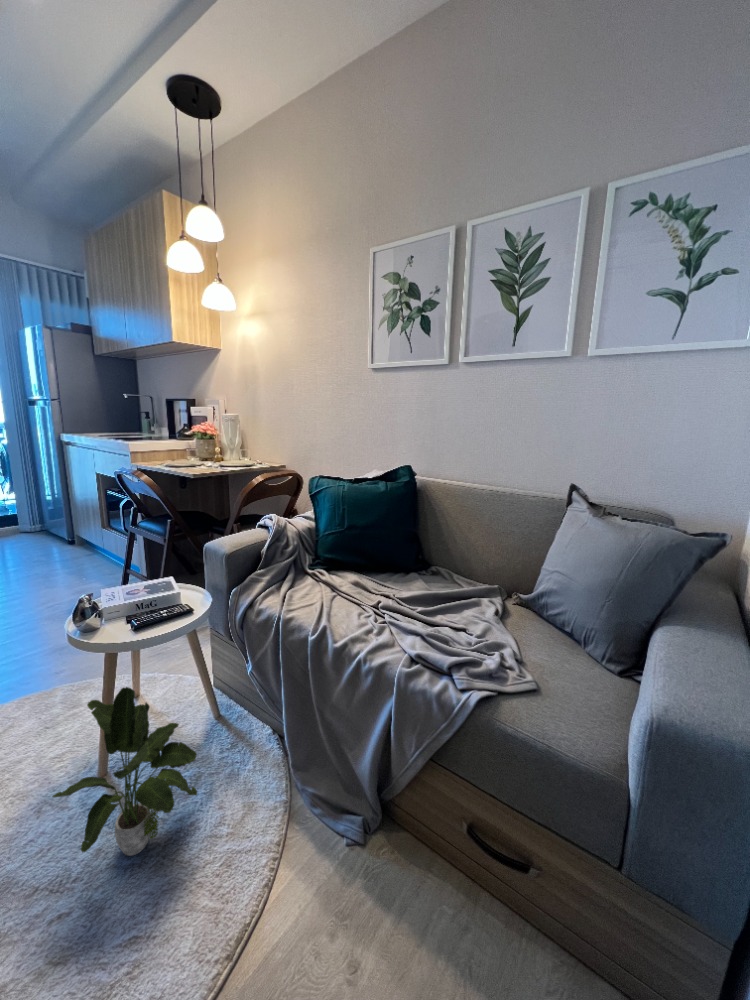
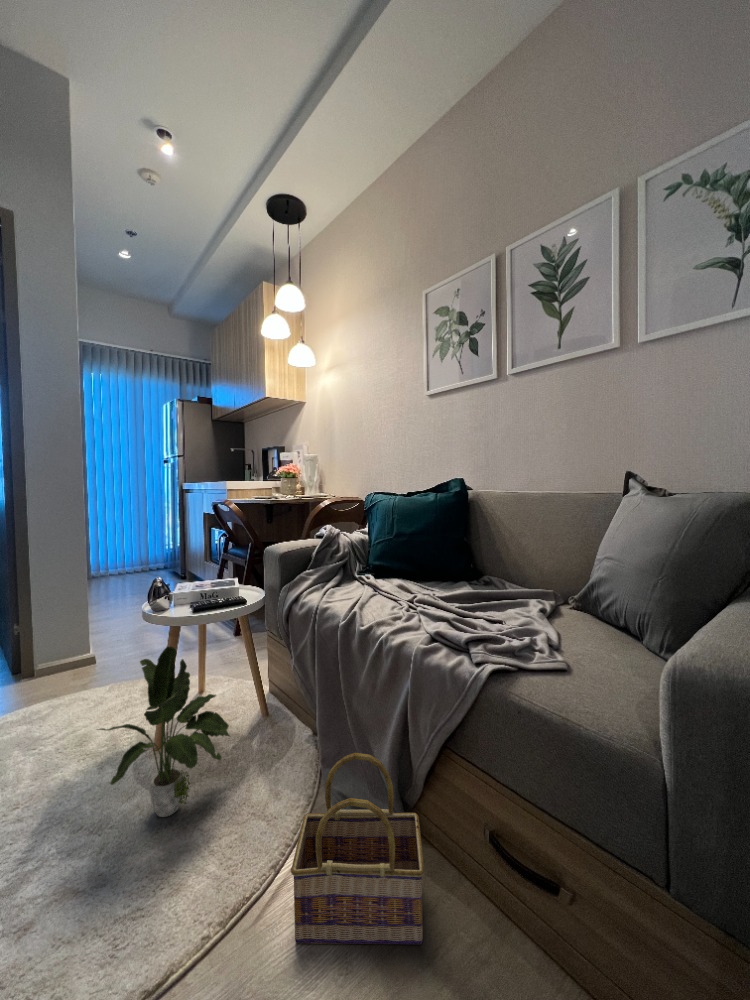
basket: none [298,778,420,956] -> present [291,753,424,944]

